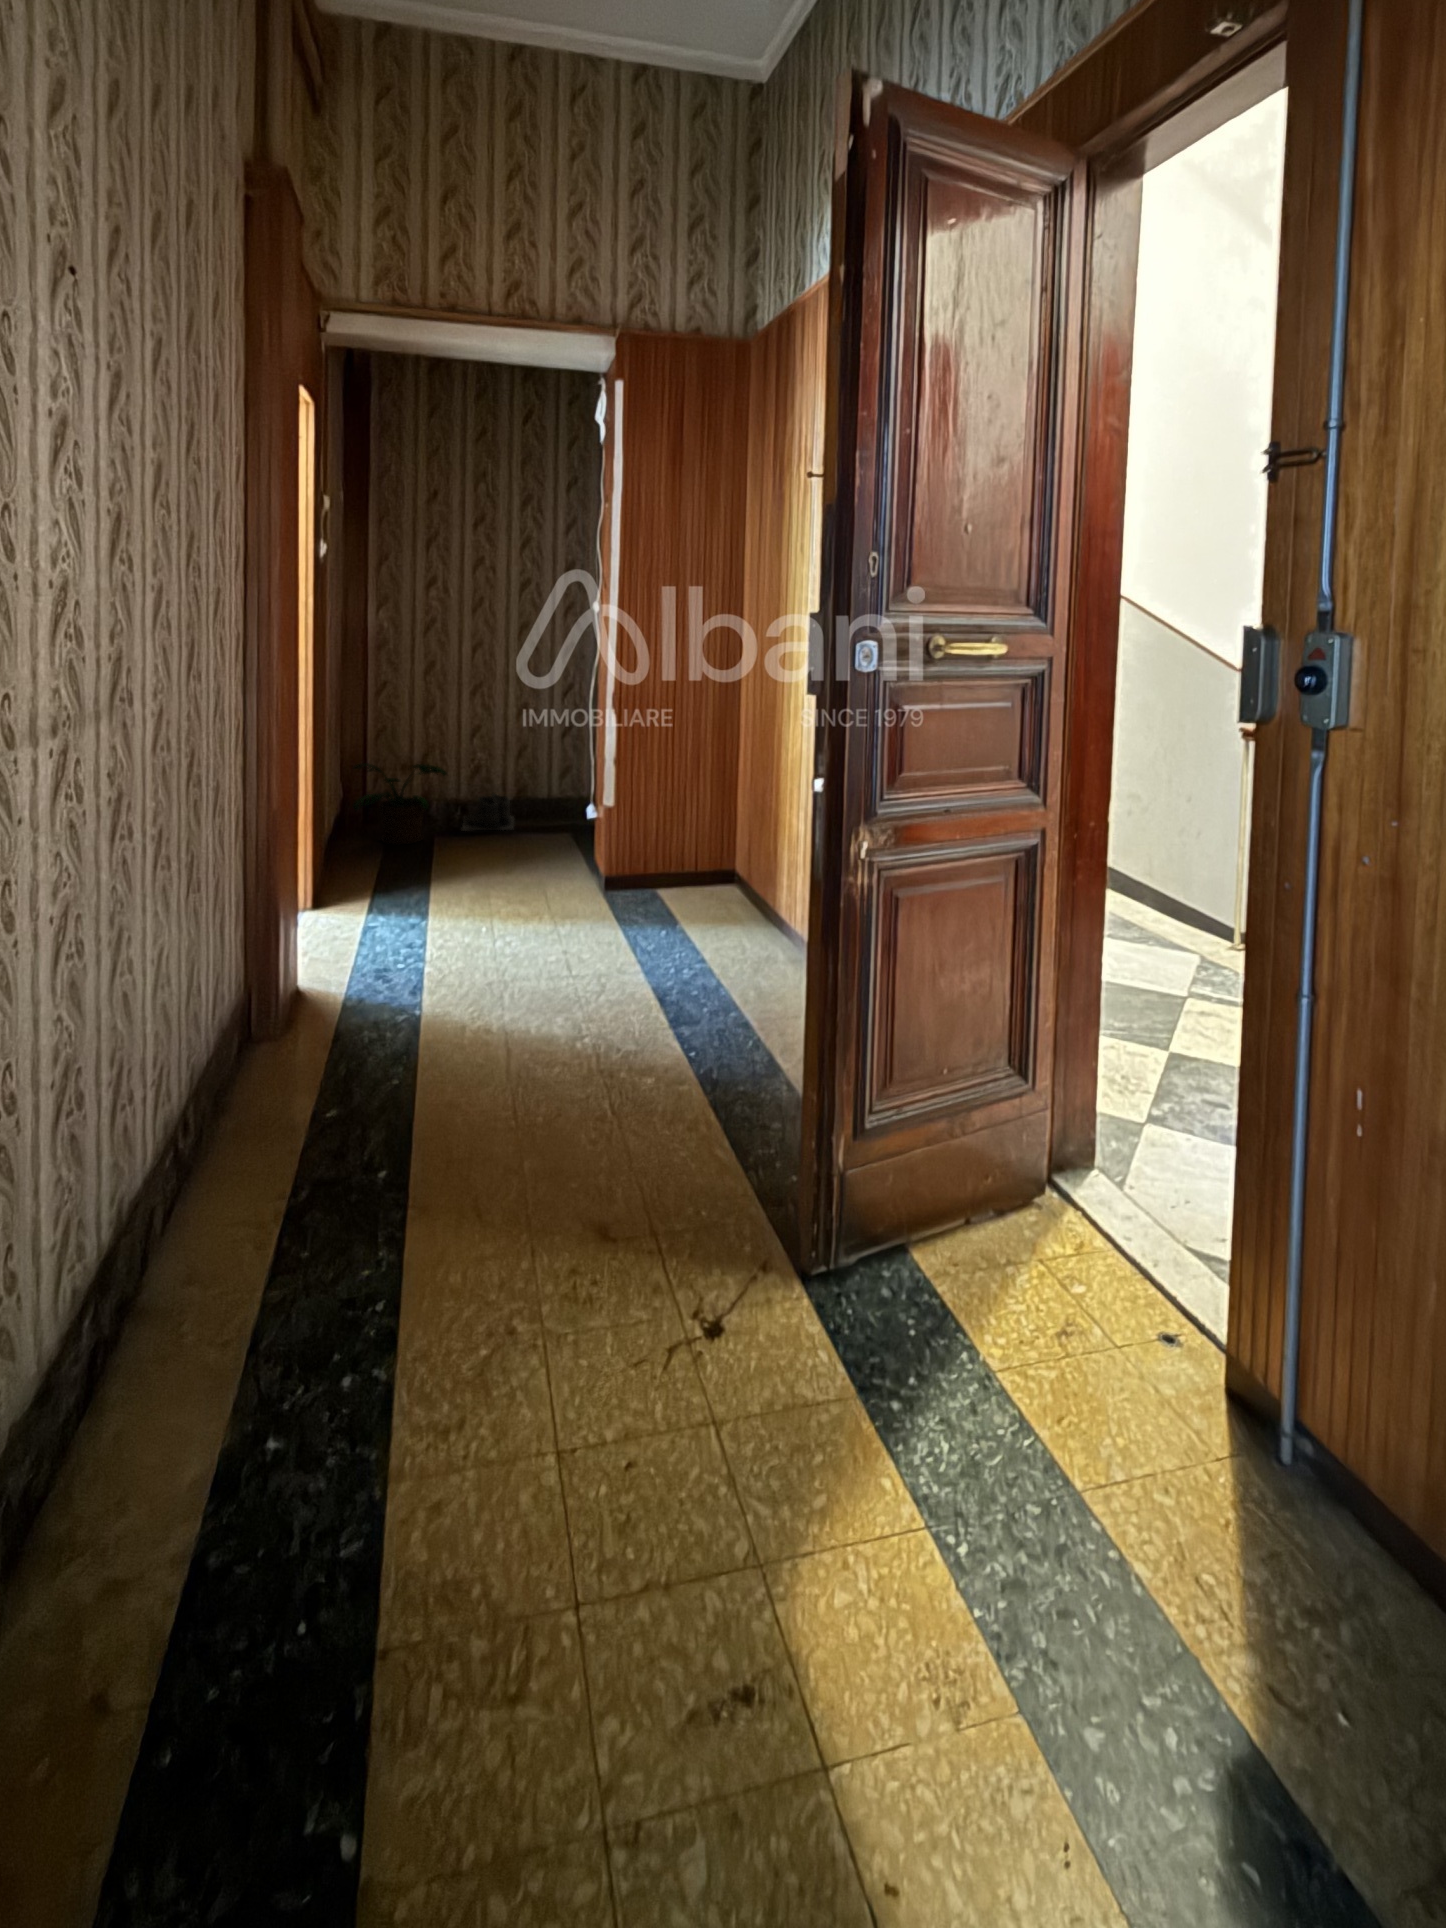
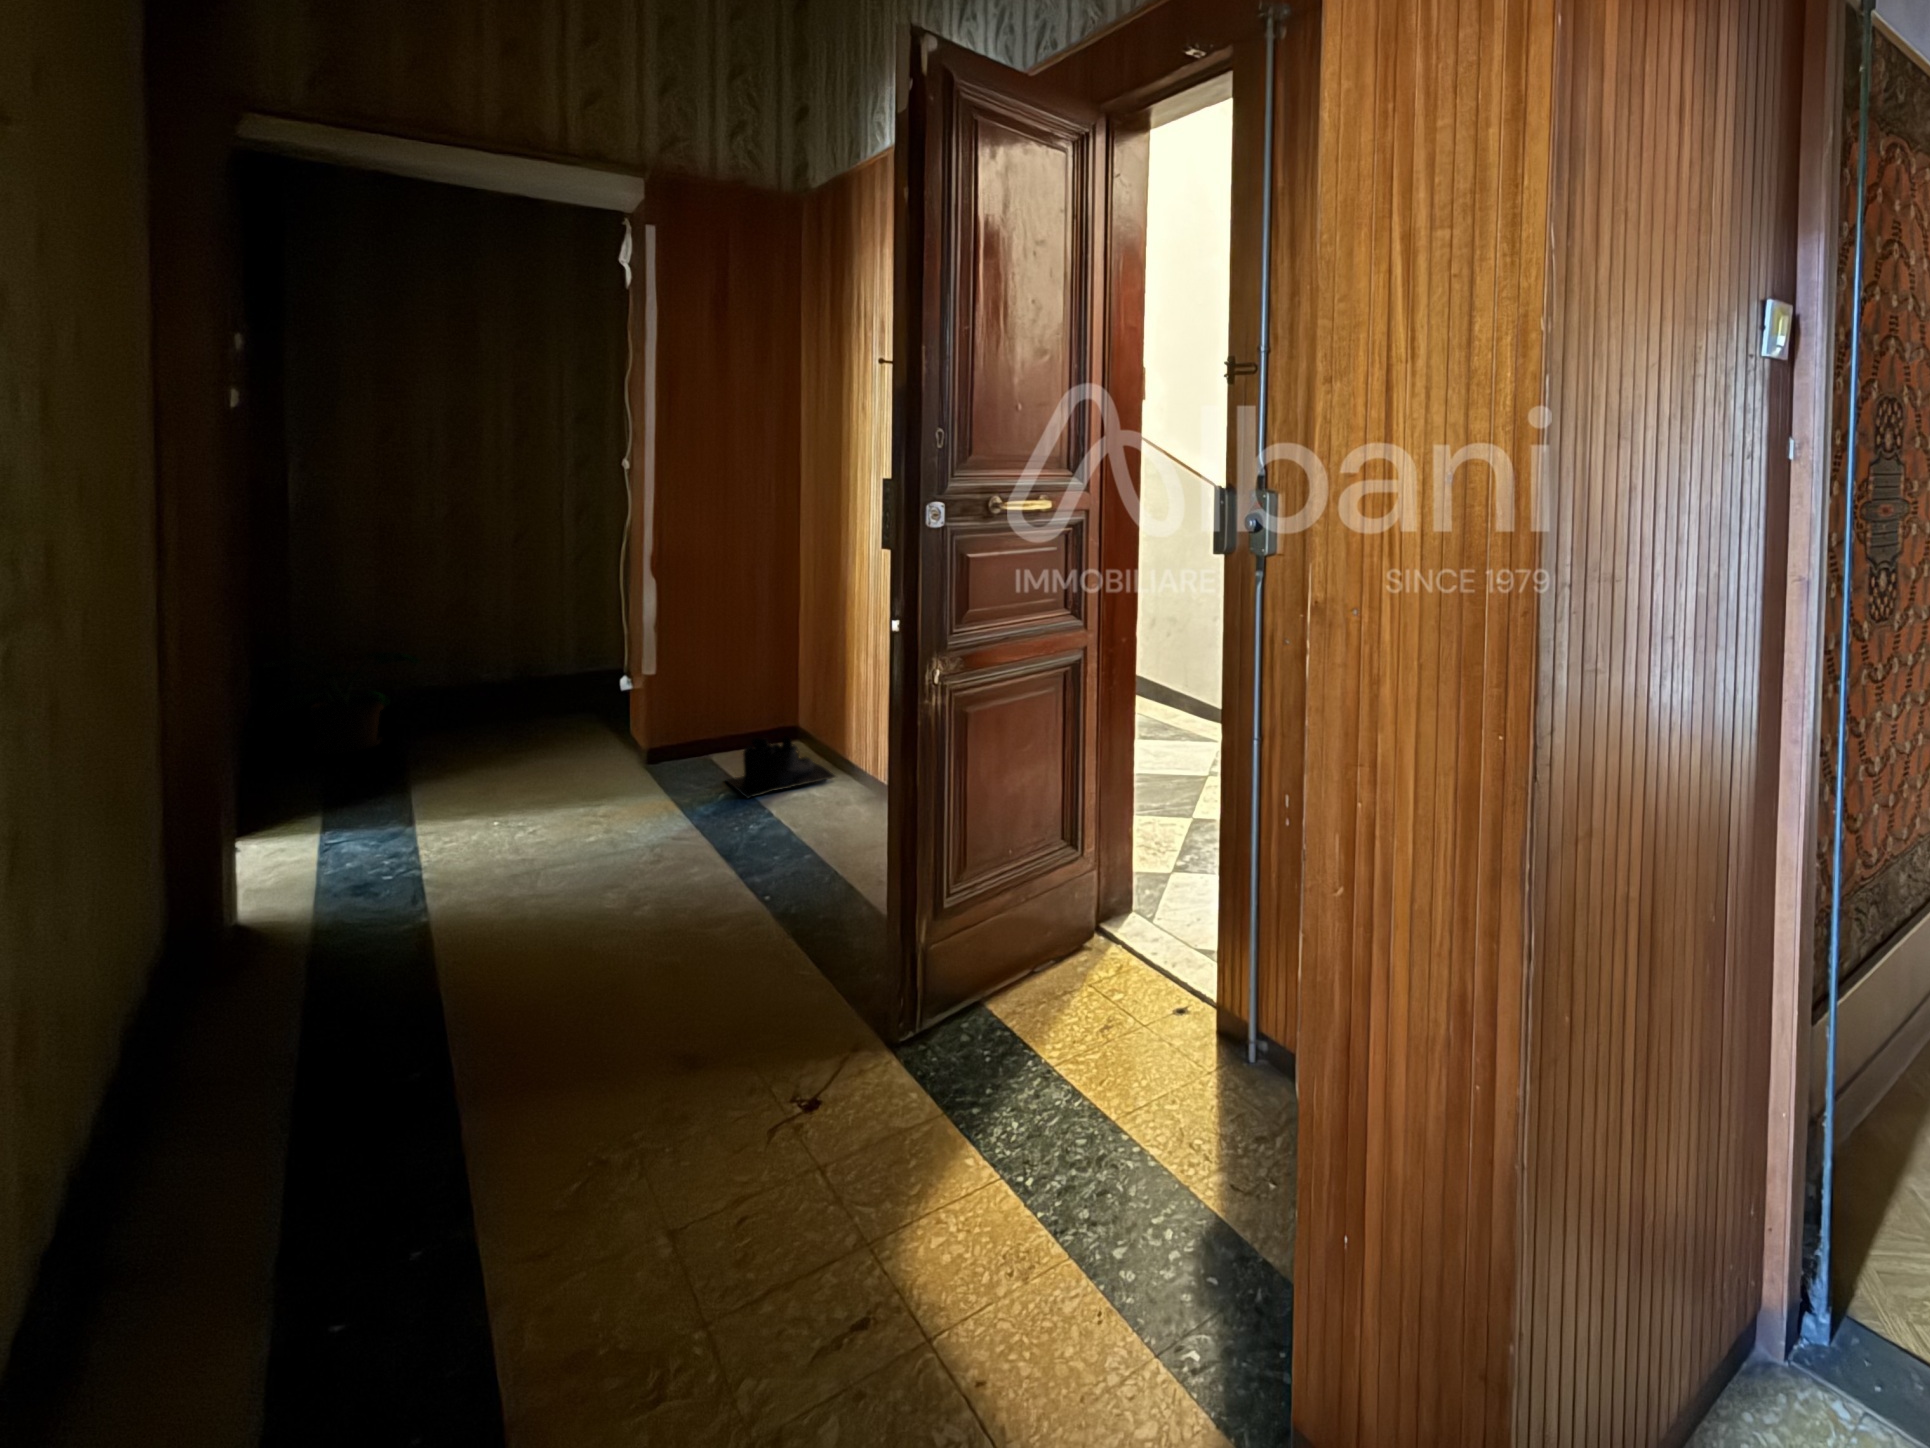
boots: present [462,793,514,831] -> present [727,736,835,798]

